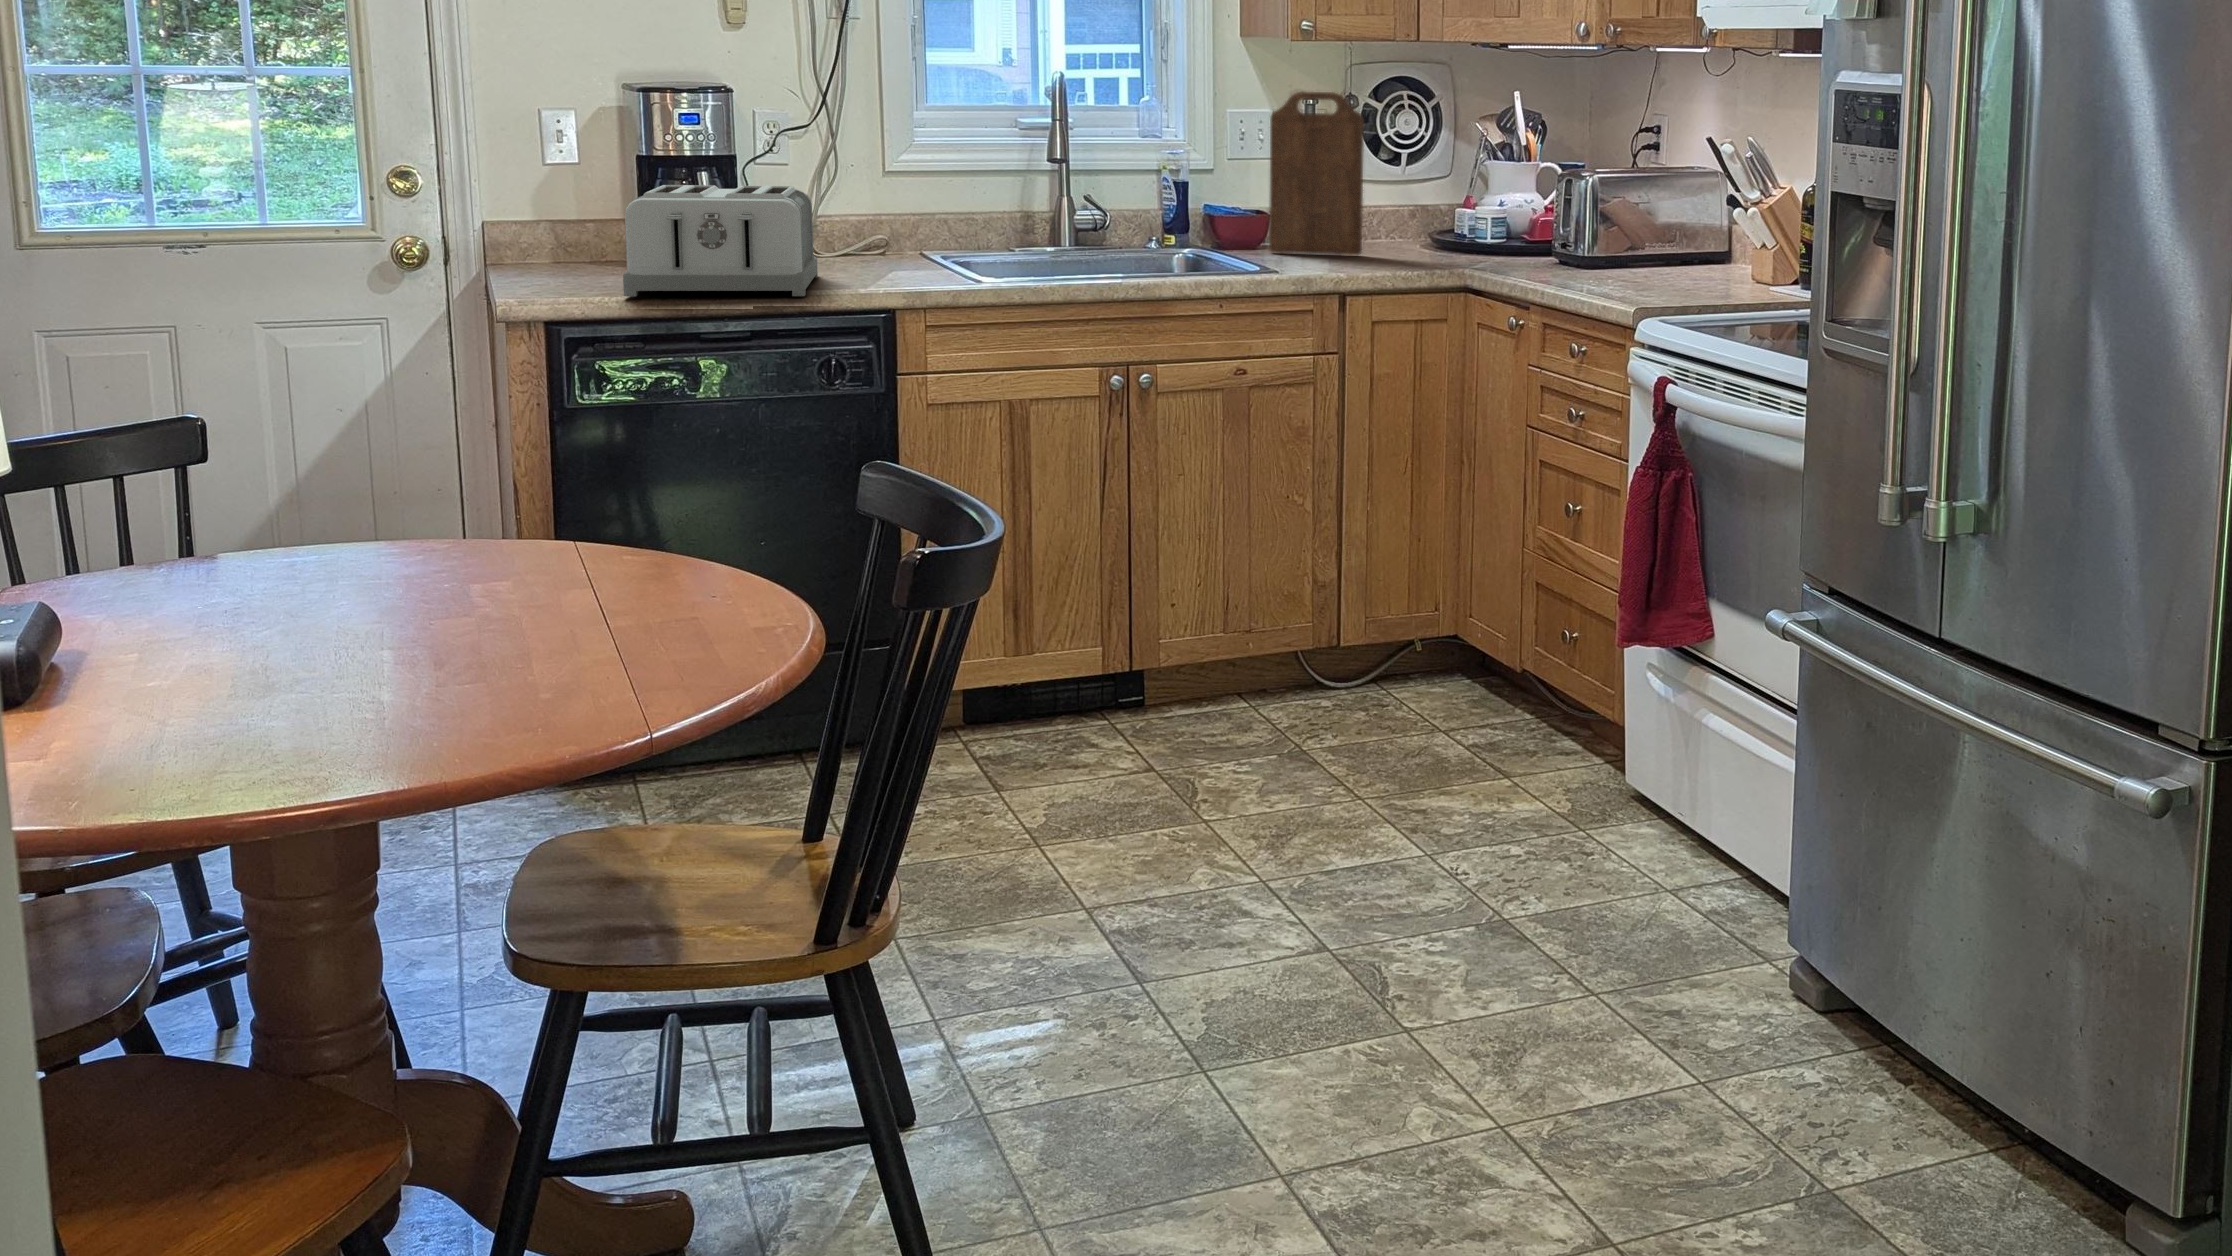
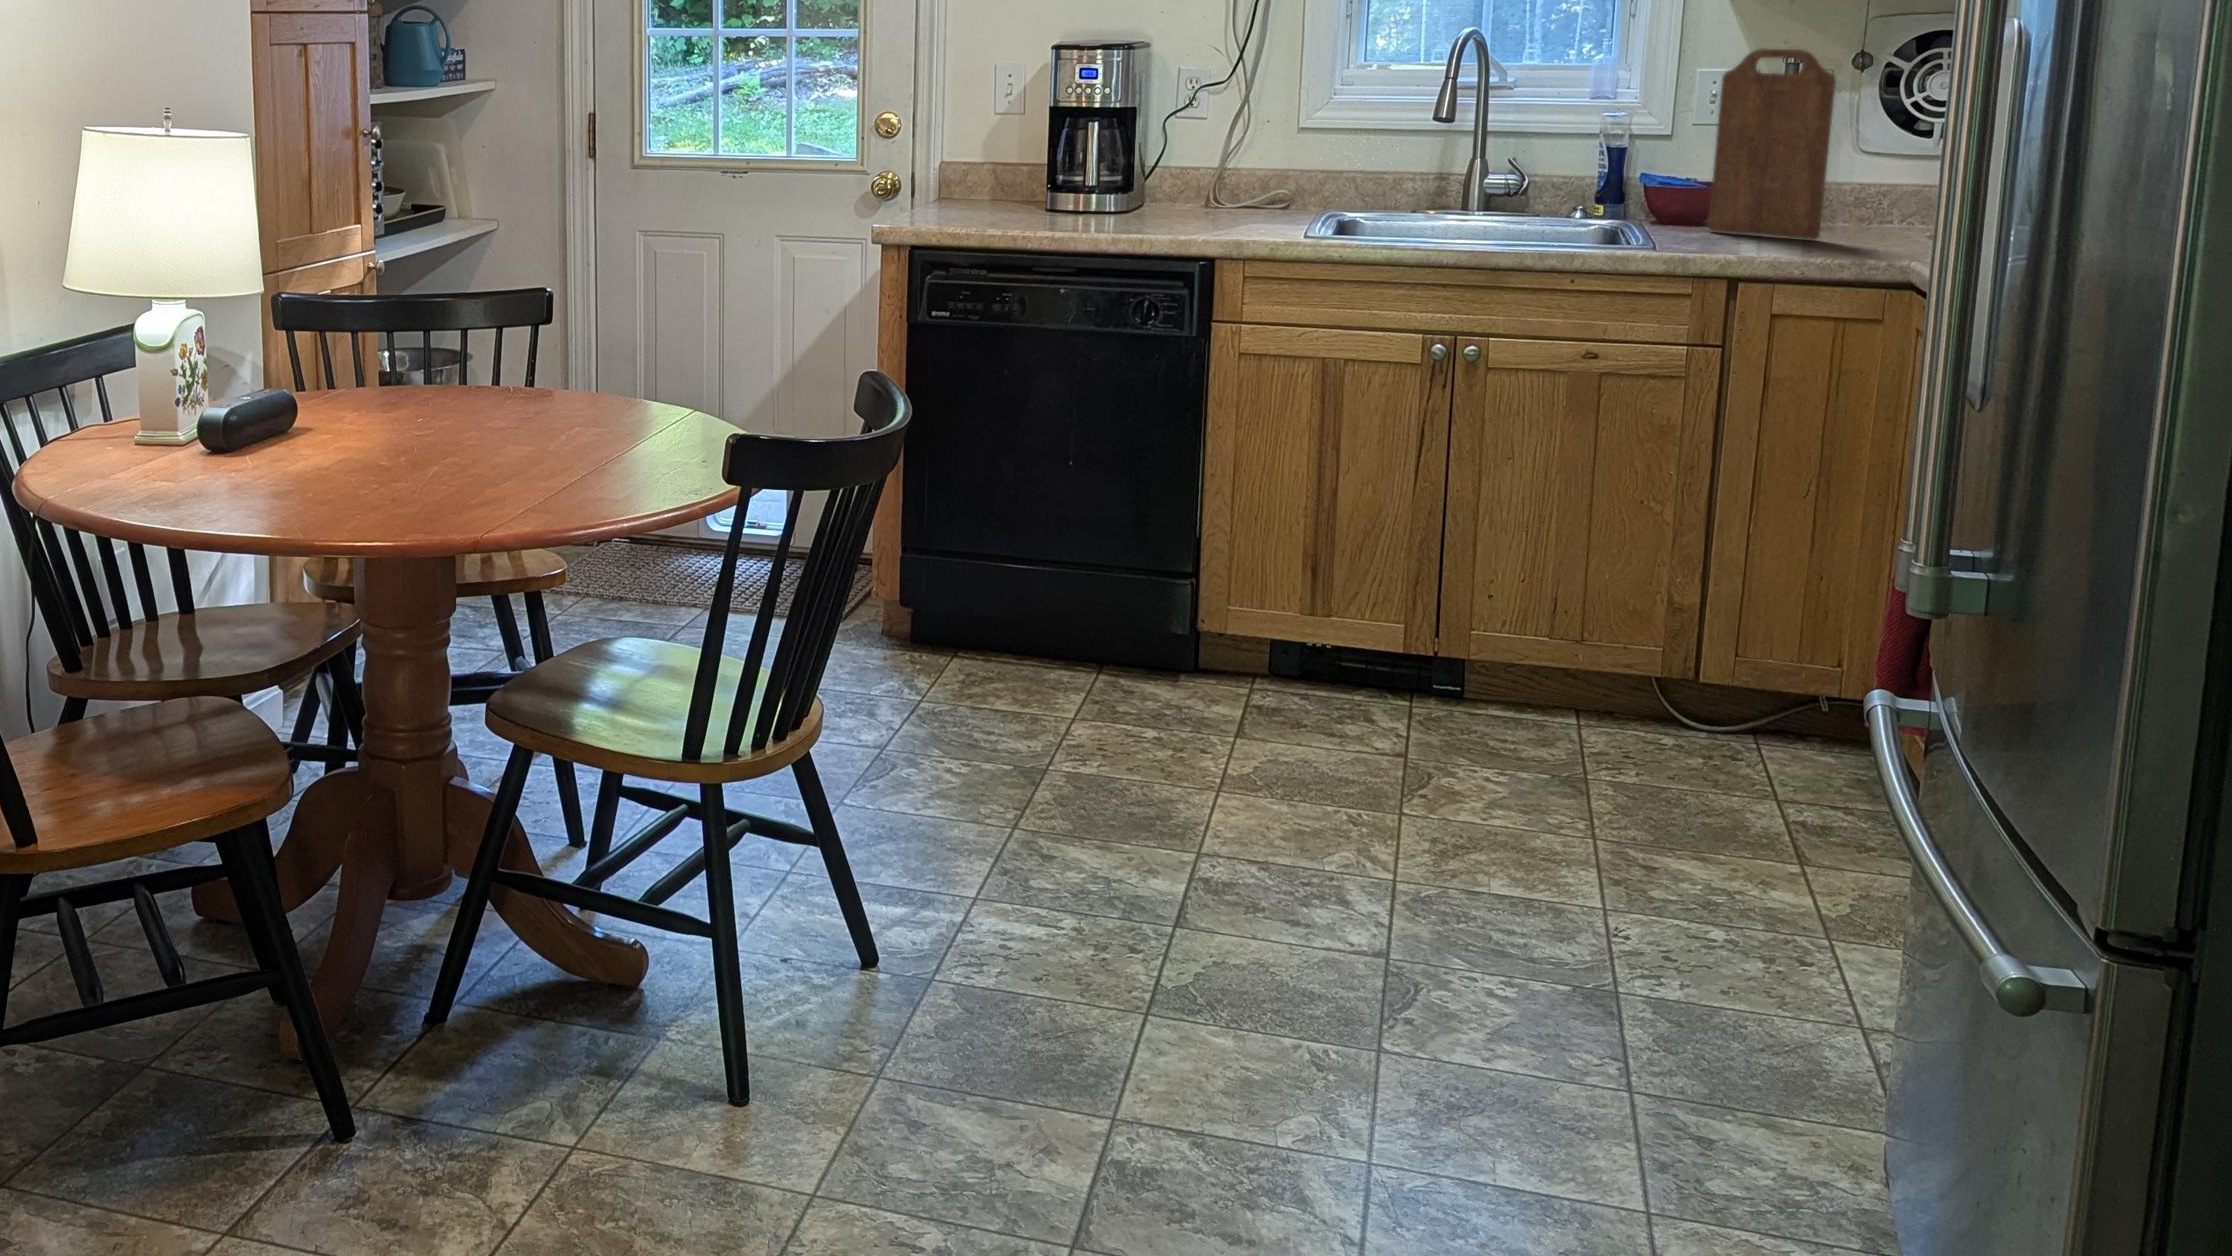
toaster: present [623,185,818,296] -> none [982,133,1185,239]

